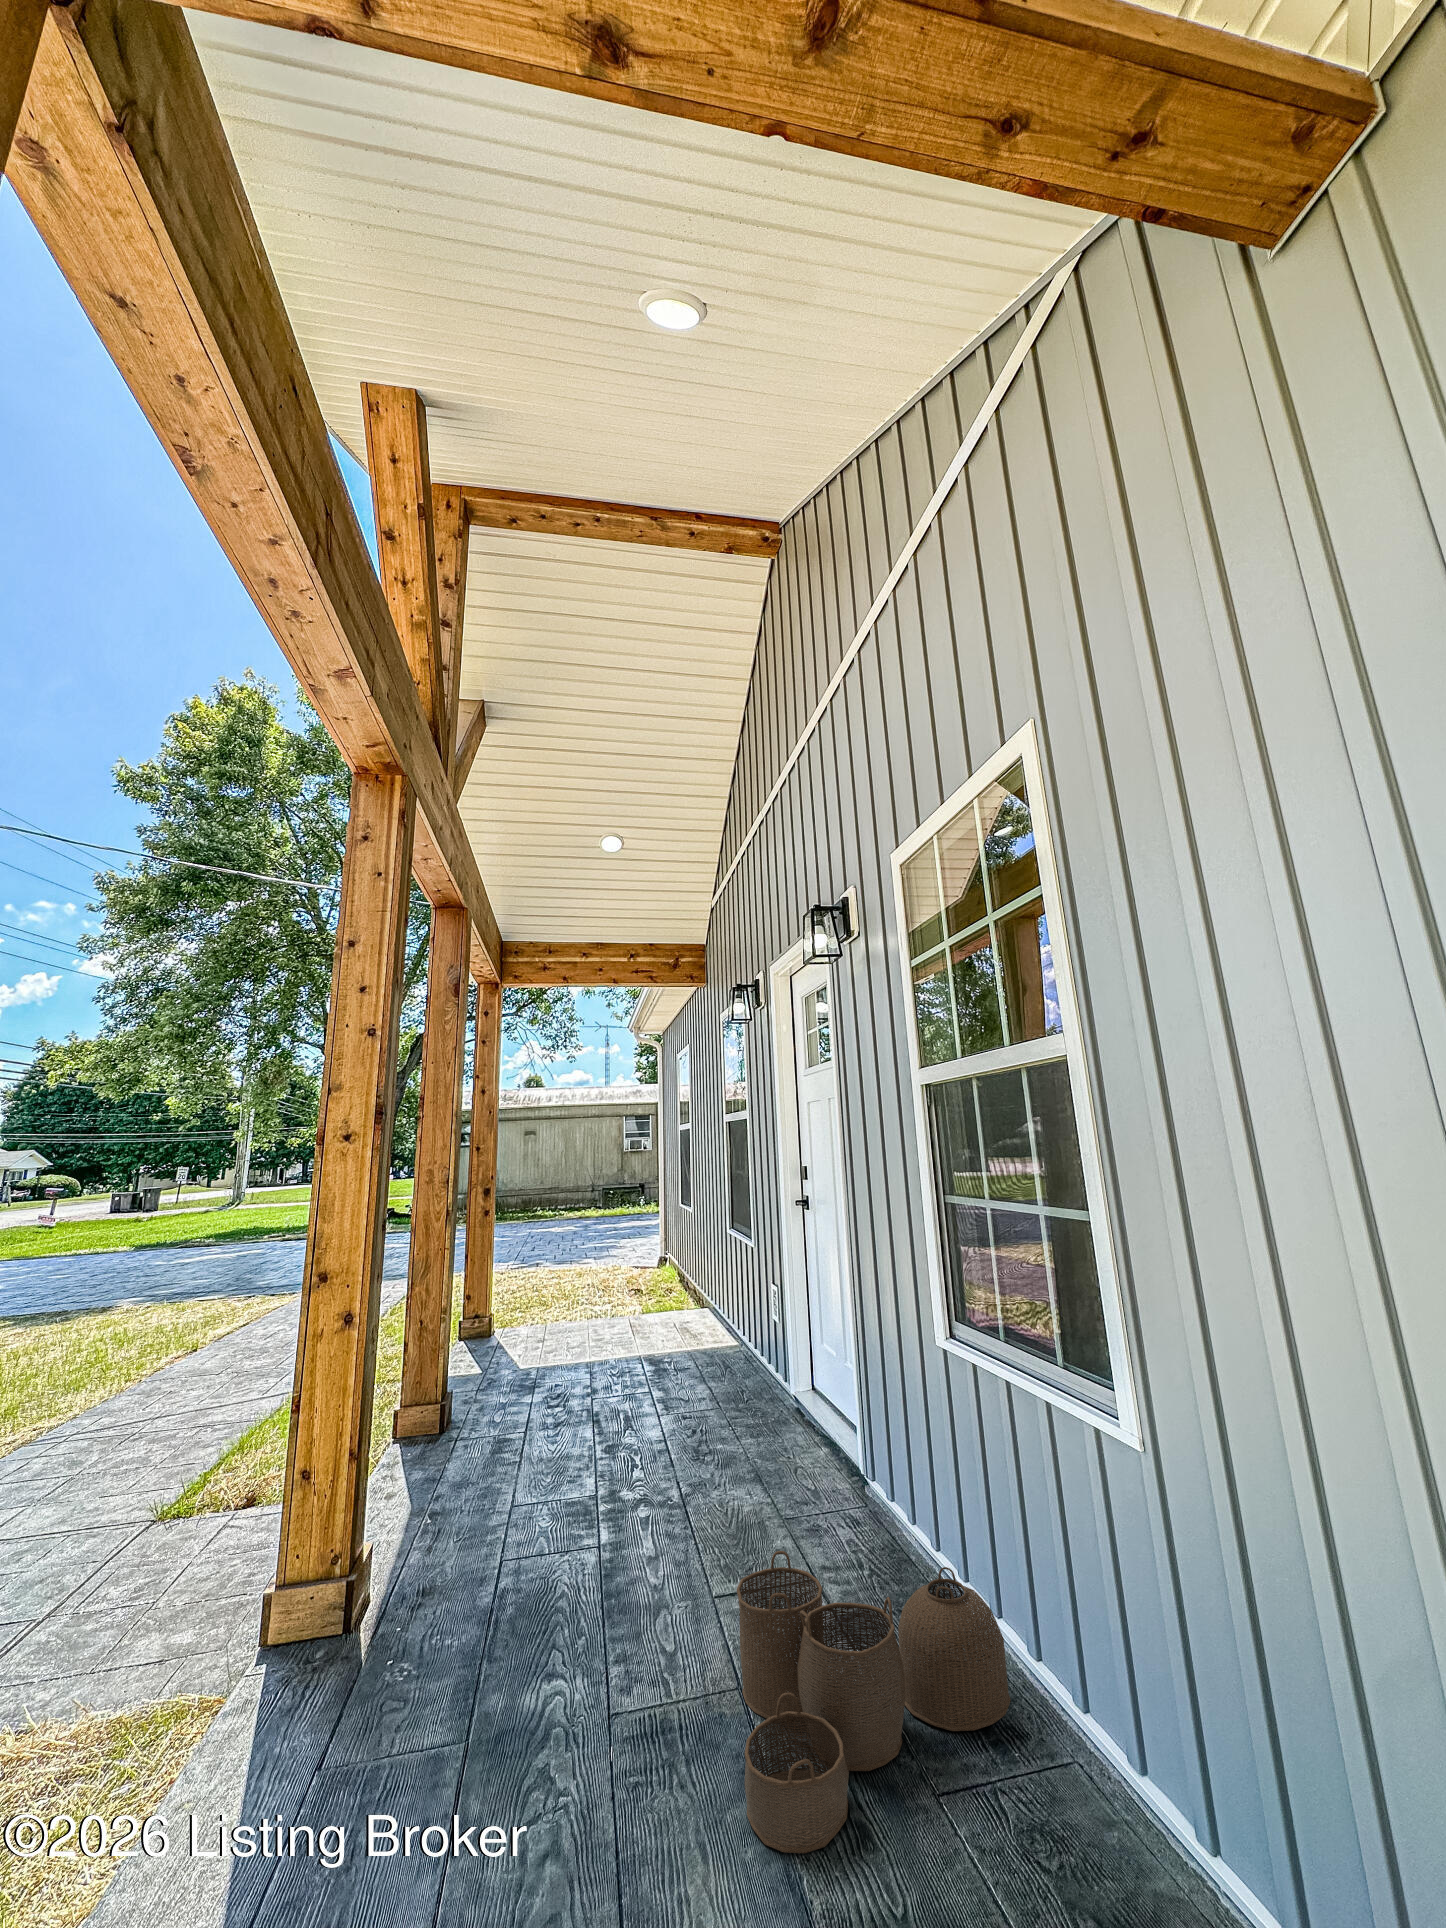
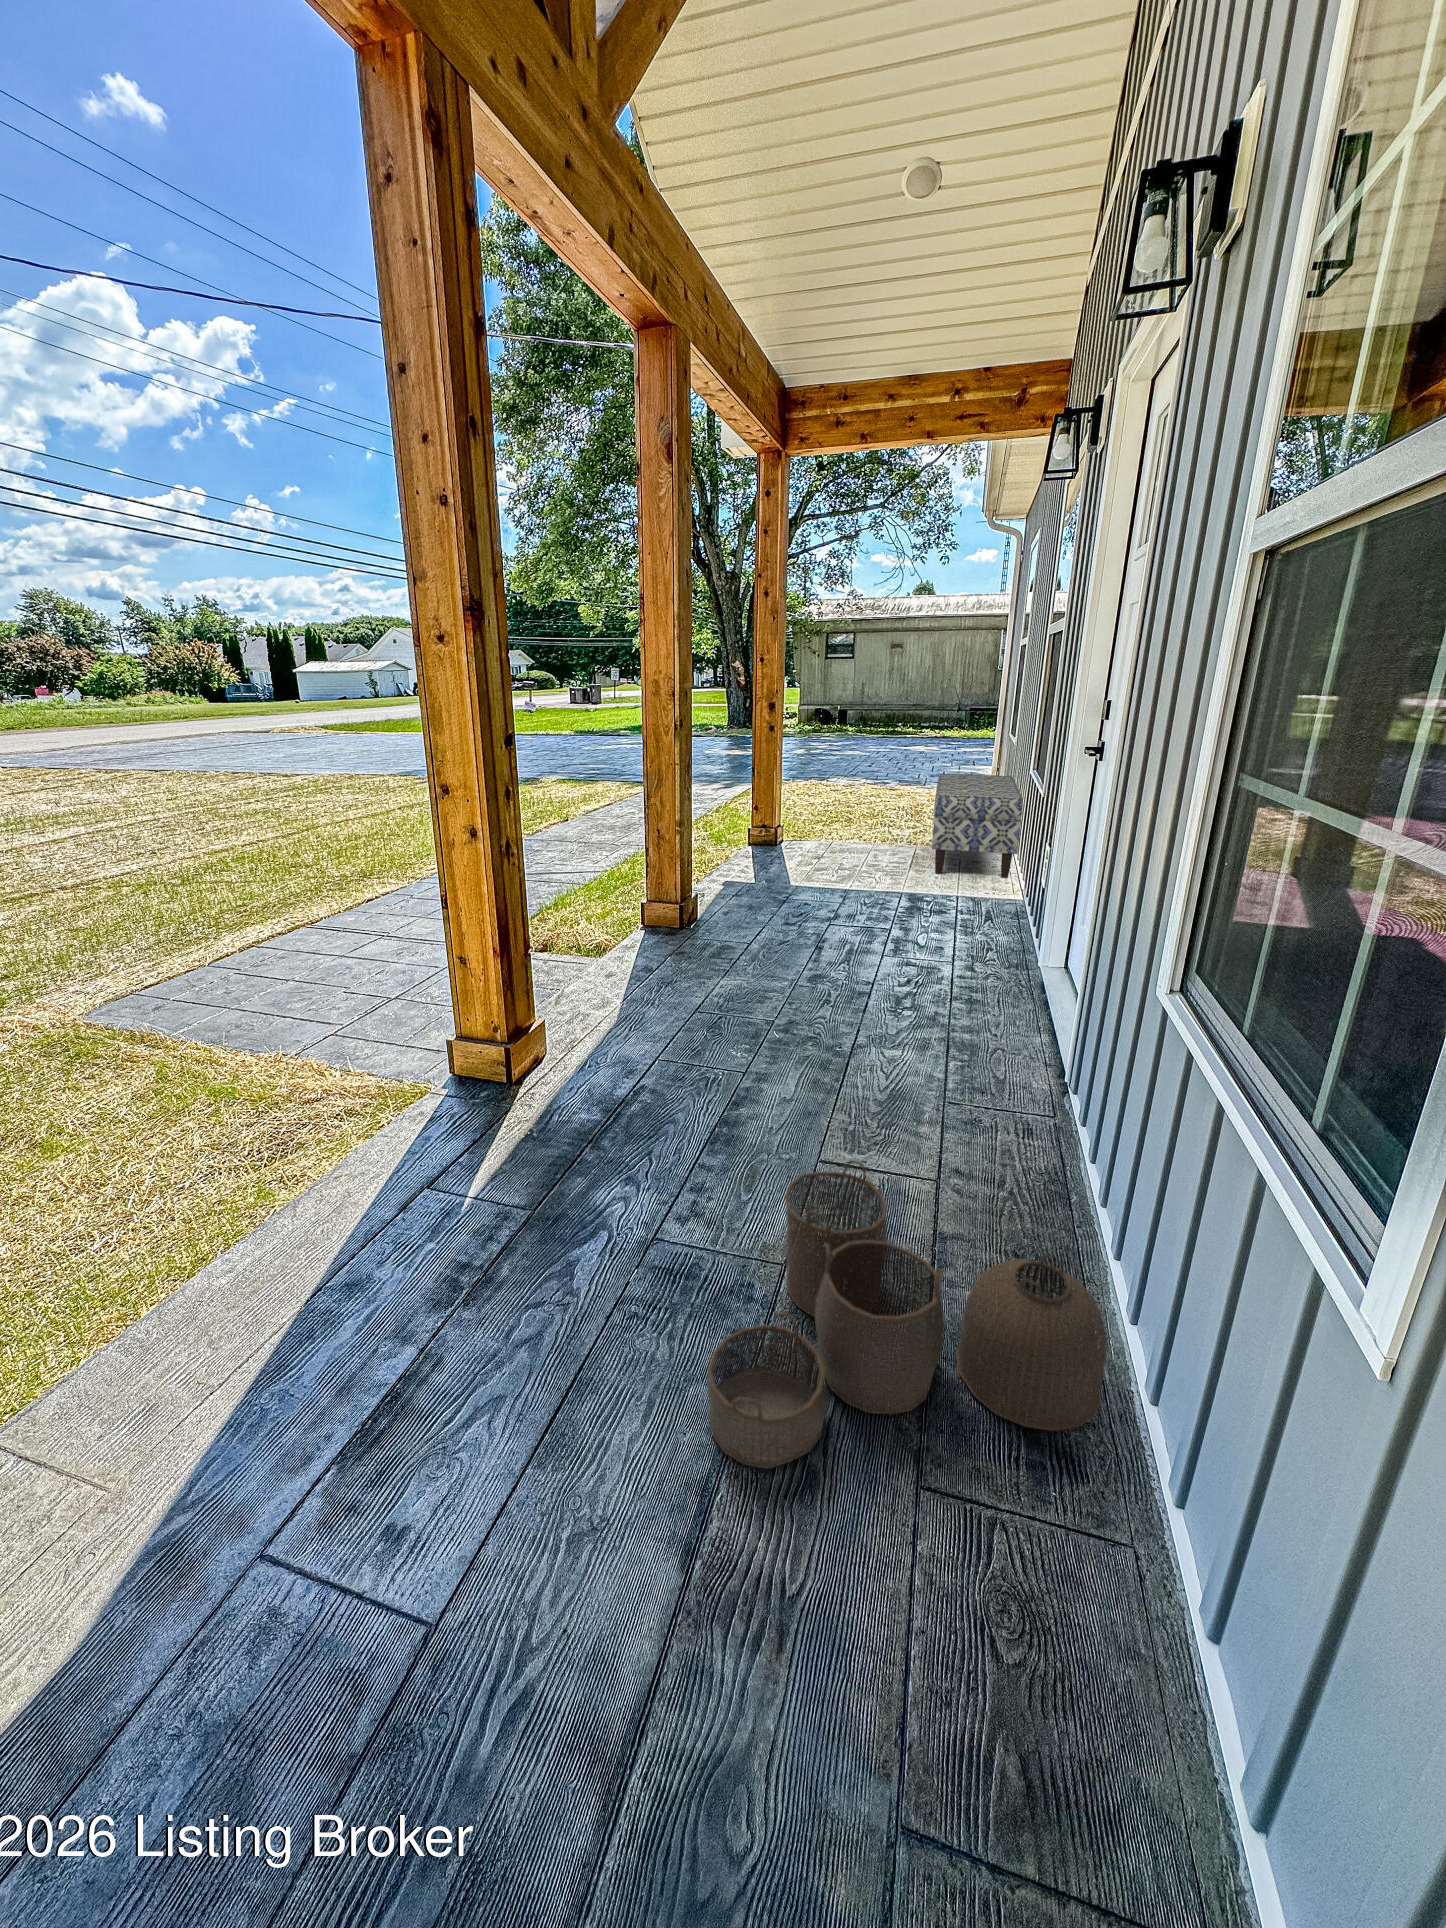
bench: none [638,1241,725,1339] -> present [932,774,1023,878]

